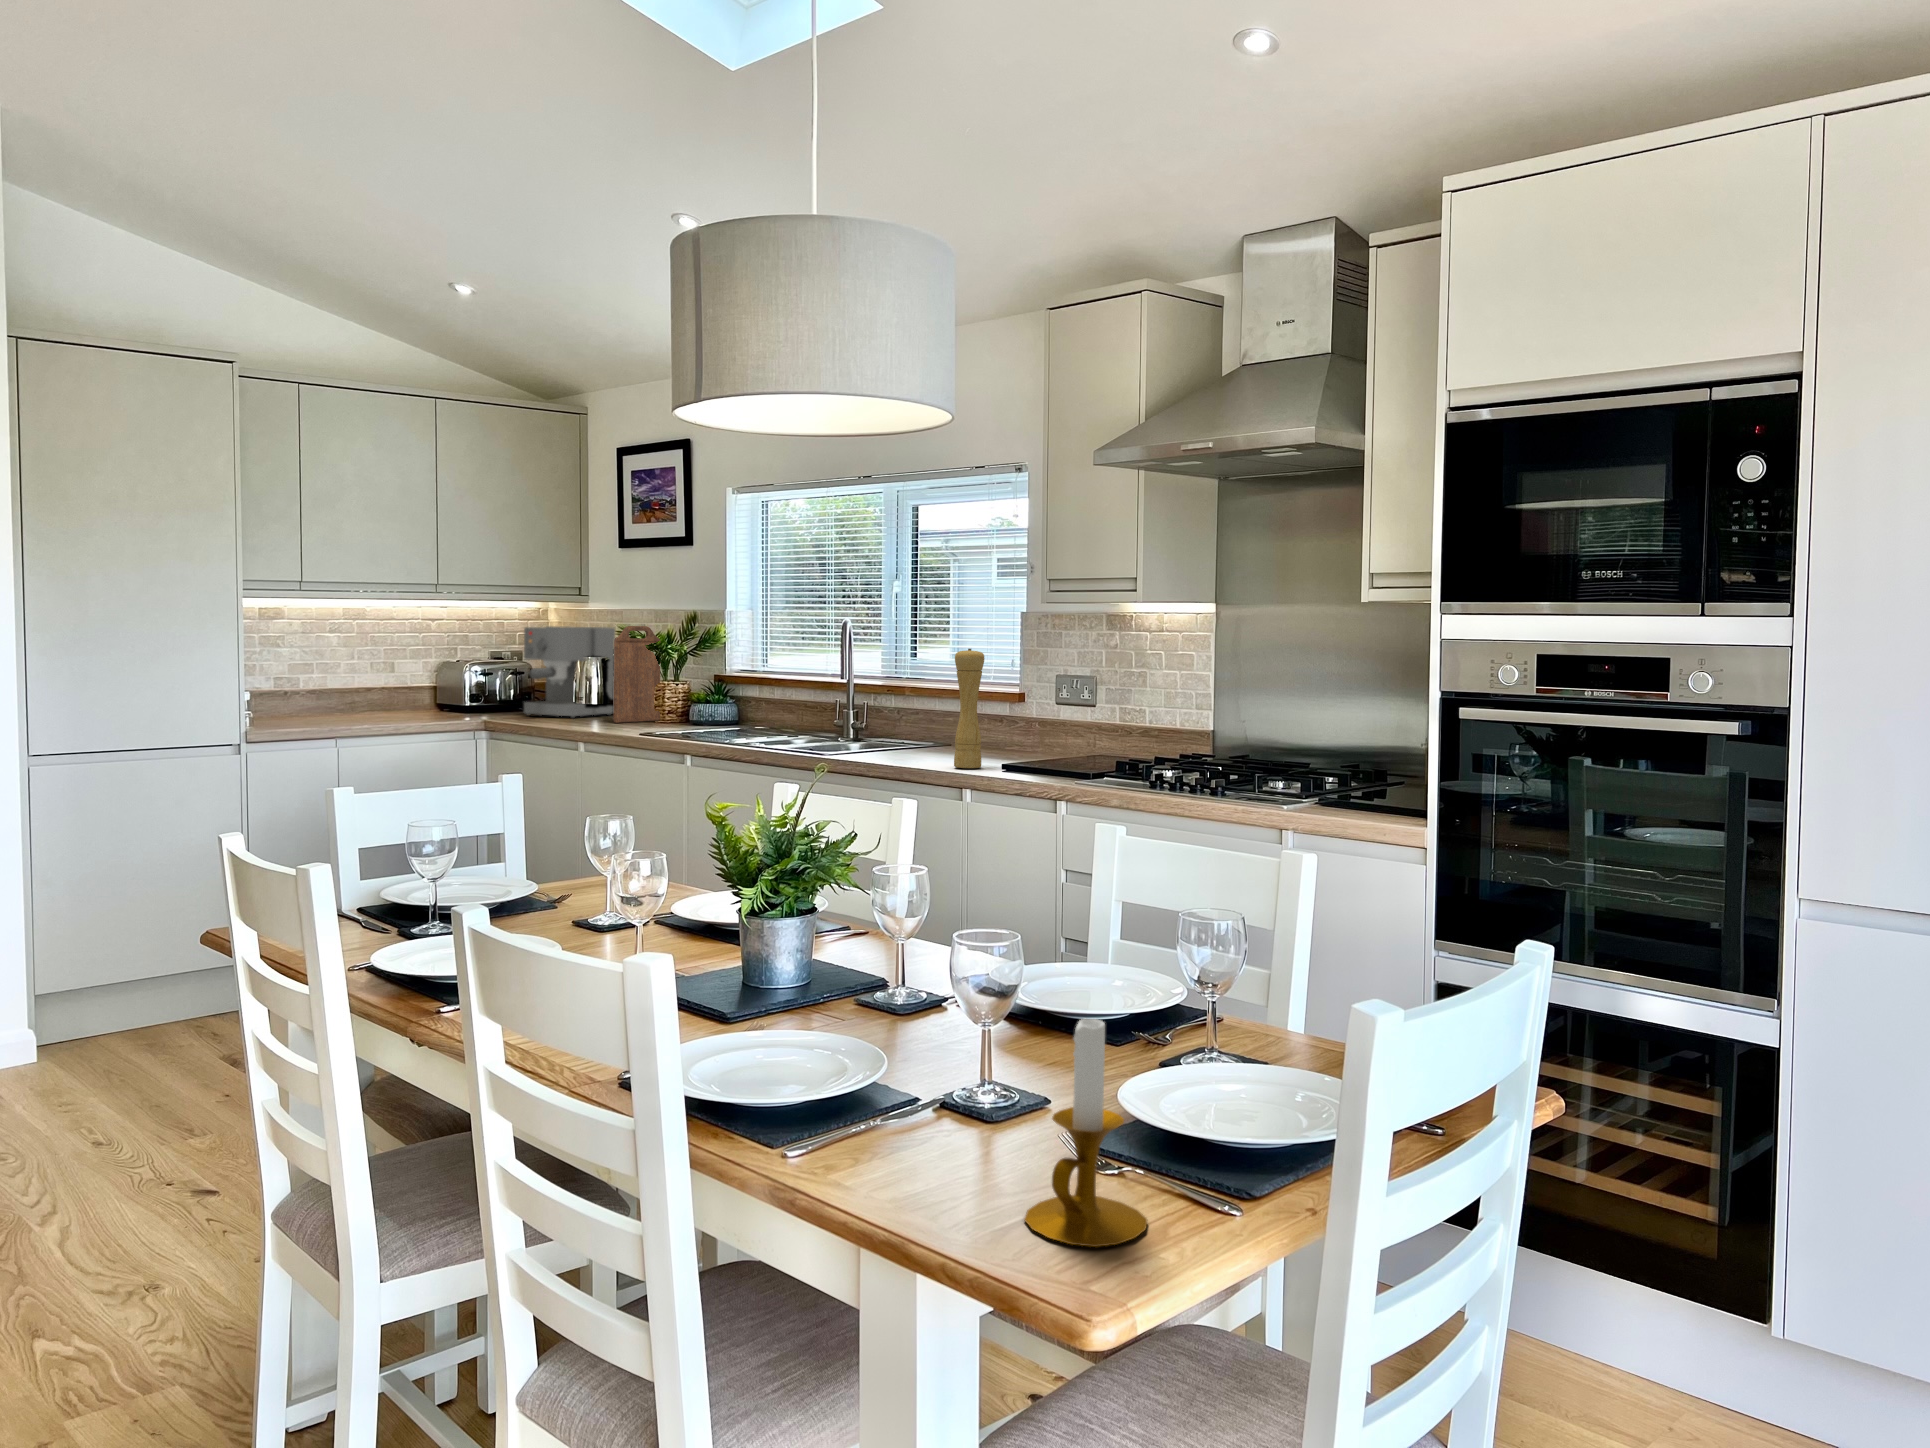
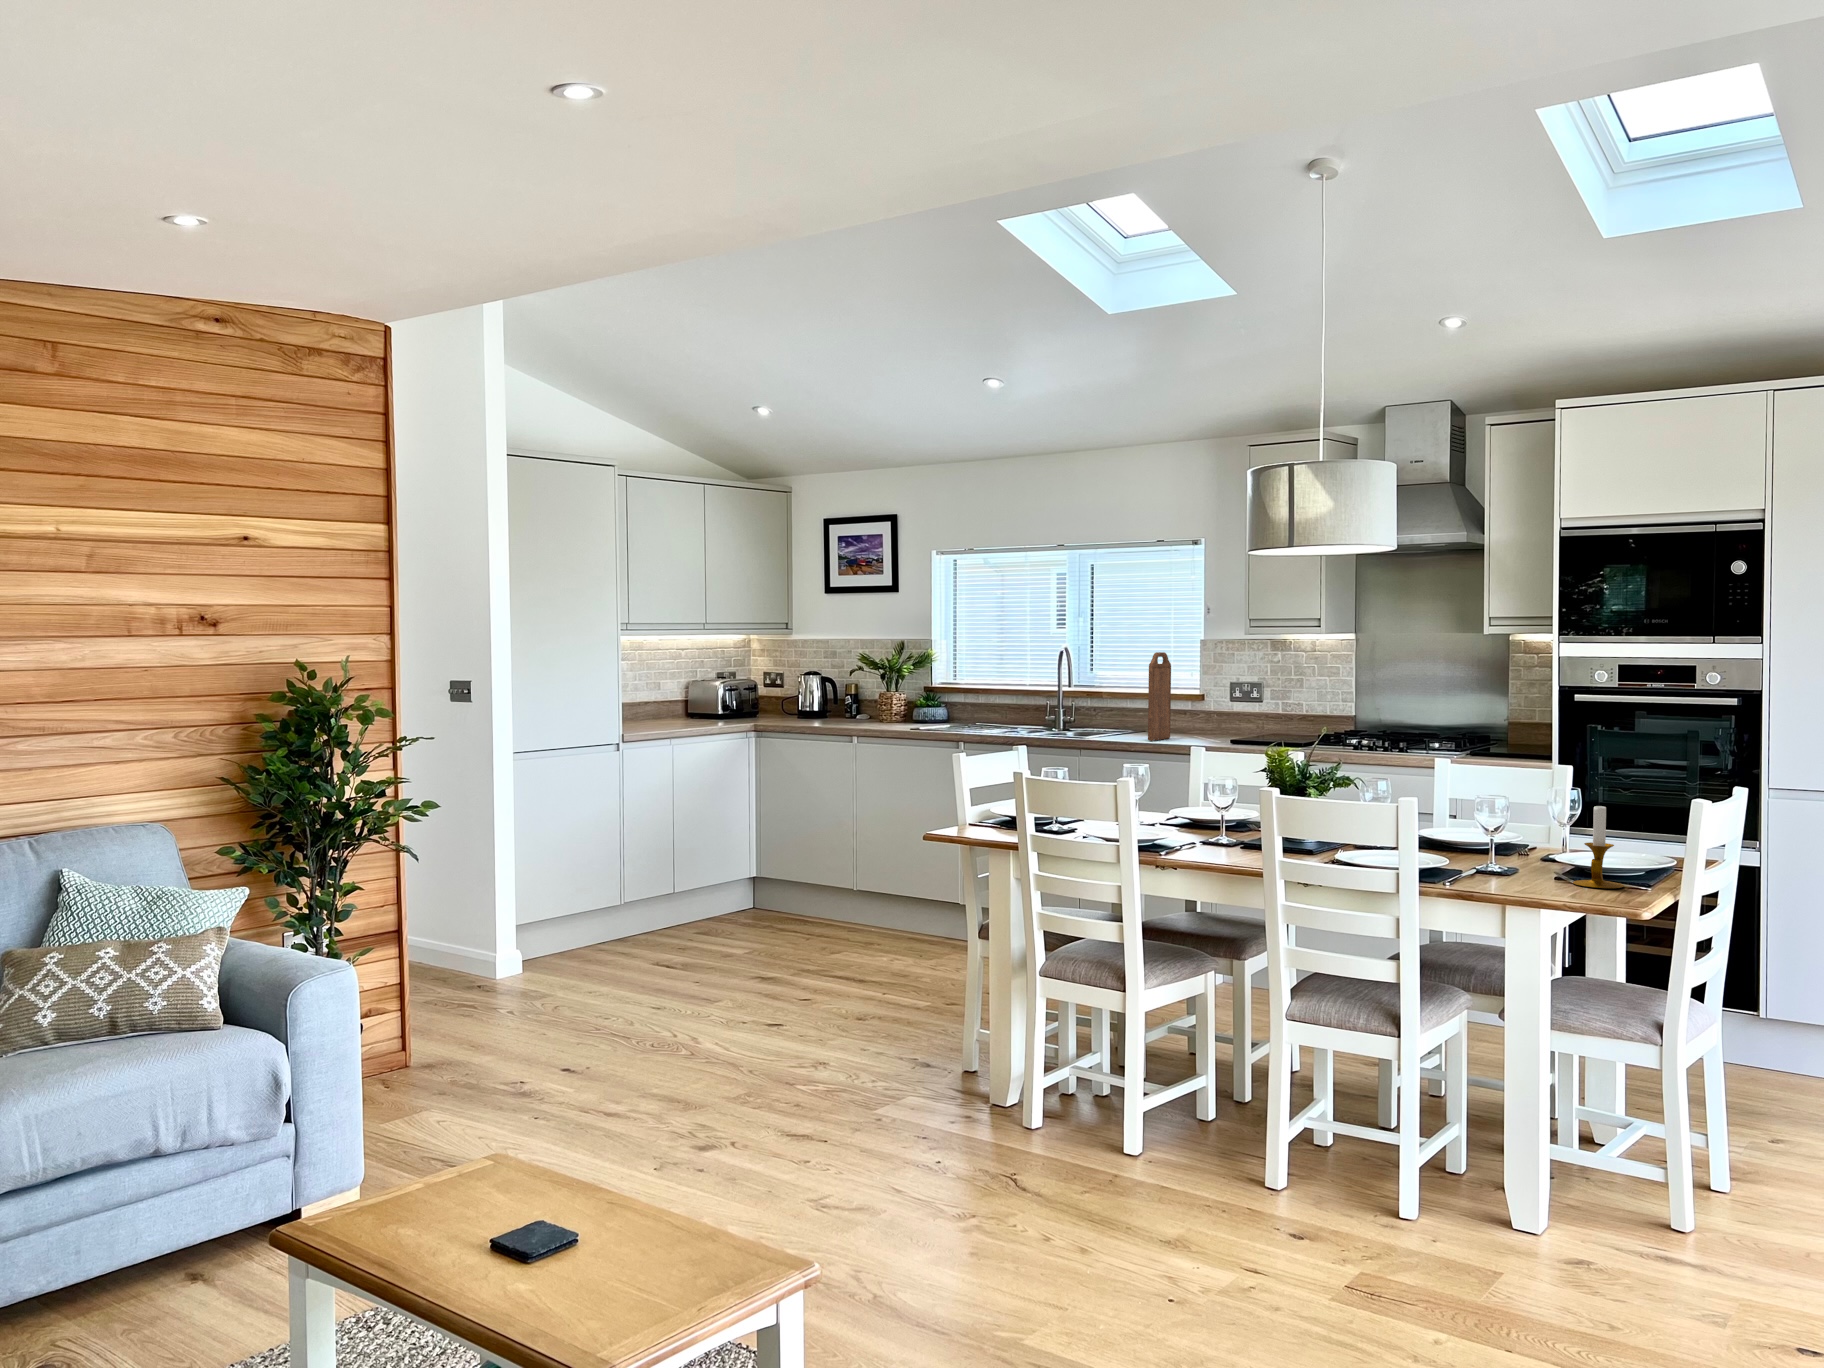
coffee maker: present [524,626,615,718] -> none [762,653,826,723]
cutting board: present [613,626,660,723] -> present [1148,652,1171,741]
pepper mill: present [954,649,985,768] -> none [1207,665,1227,743]

